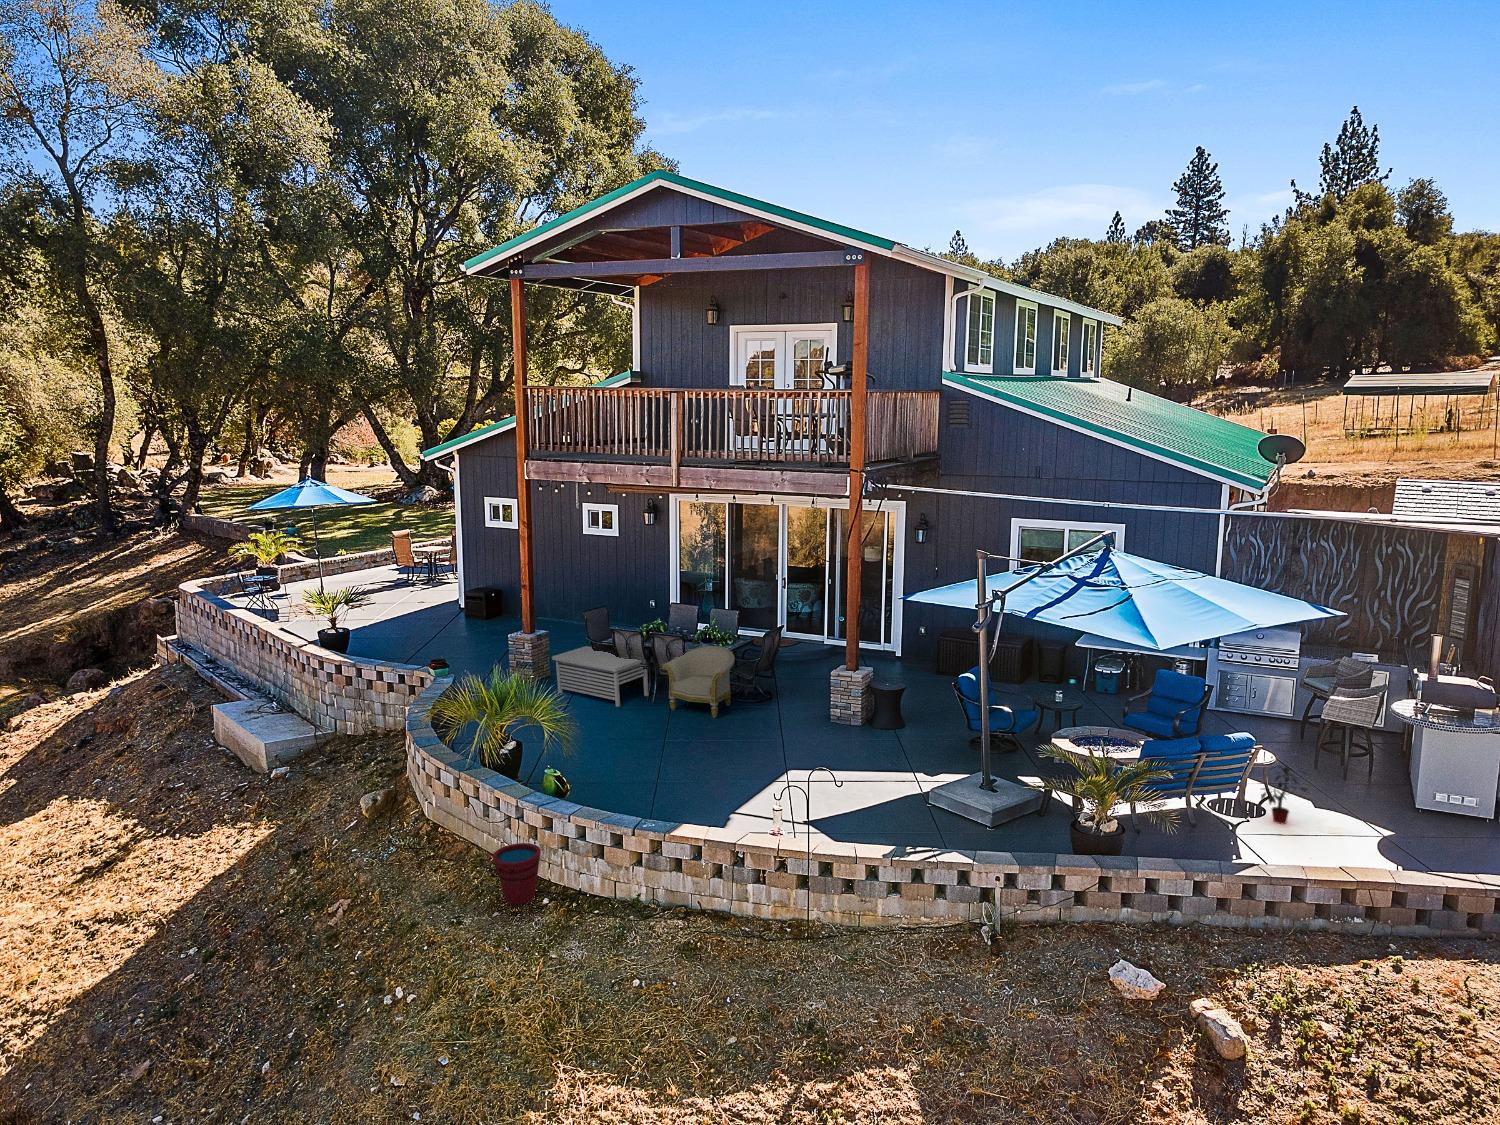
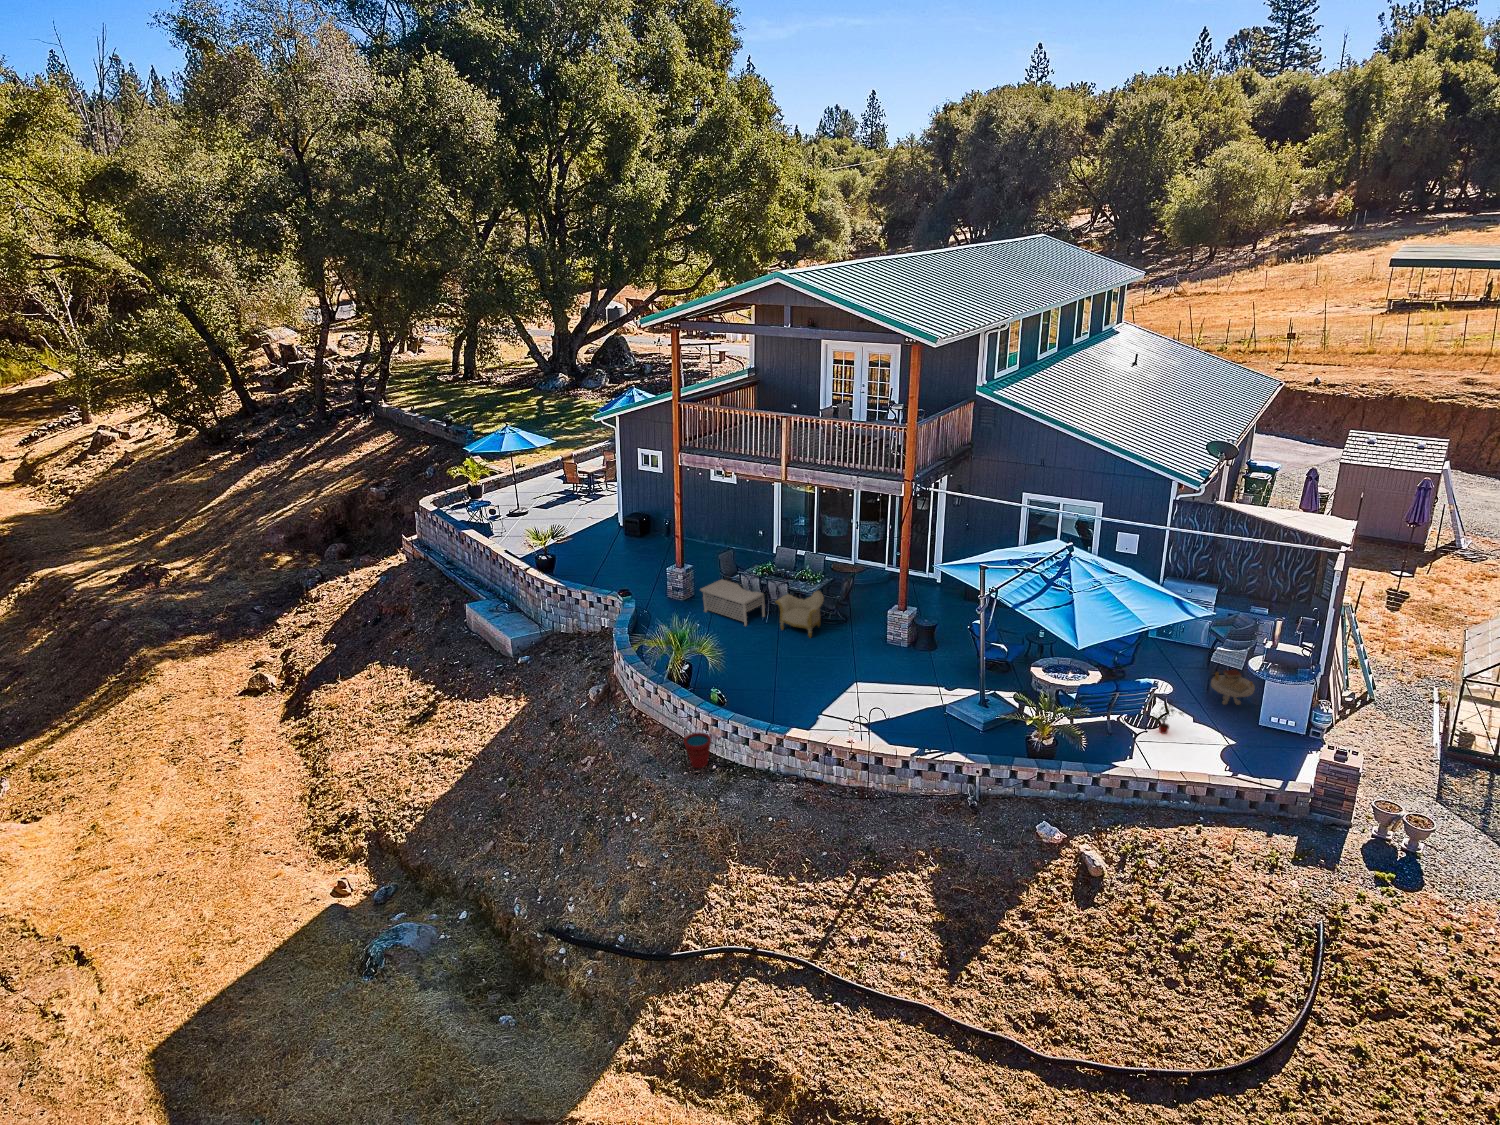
side table: none [1331,732,1401,786] -> present [1211,670,1255,705]

